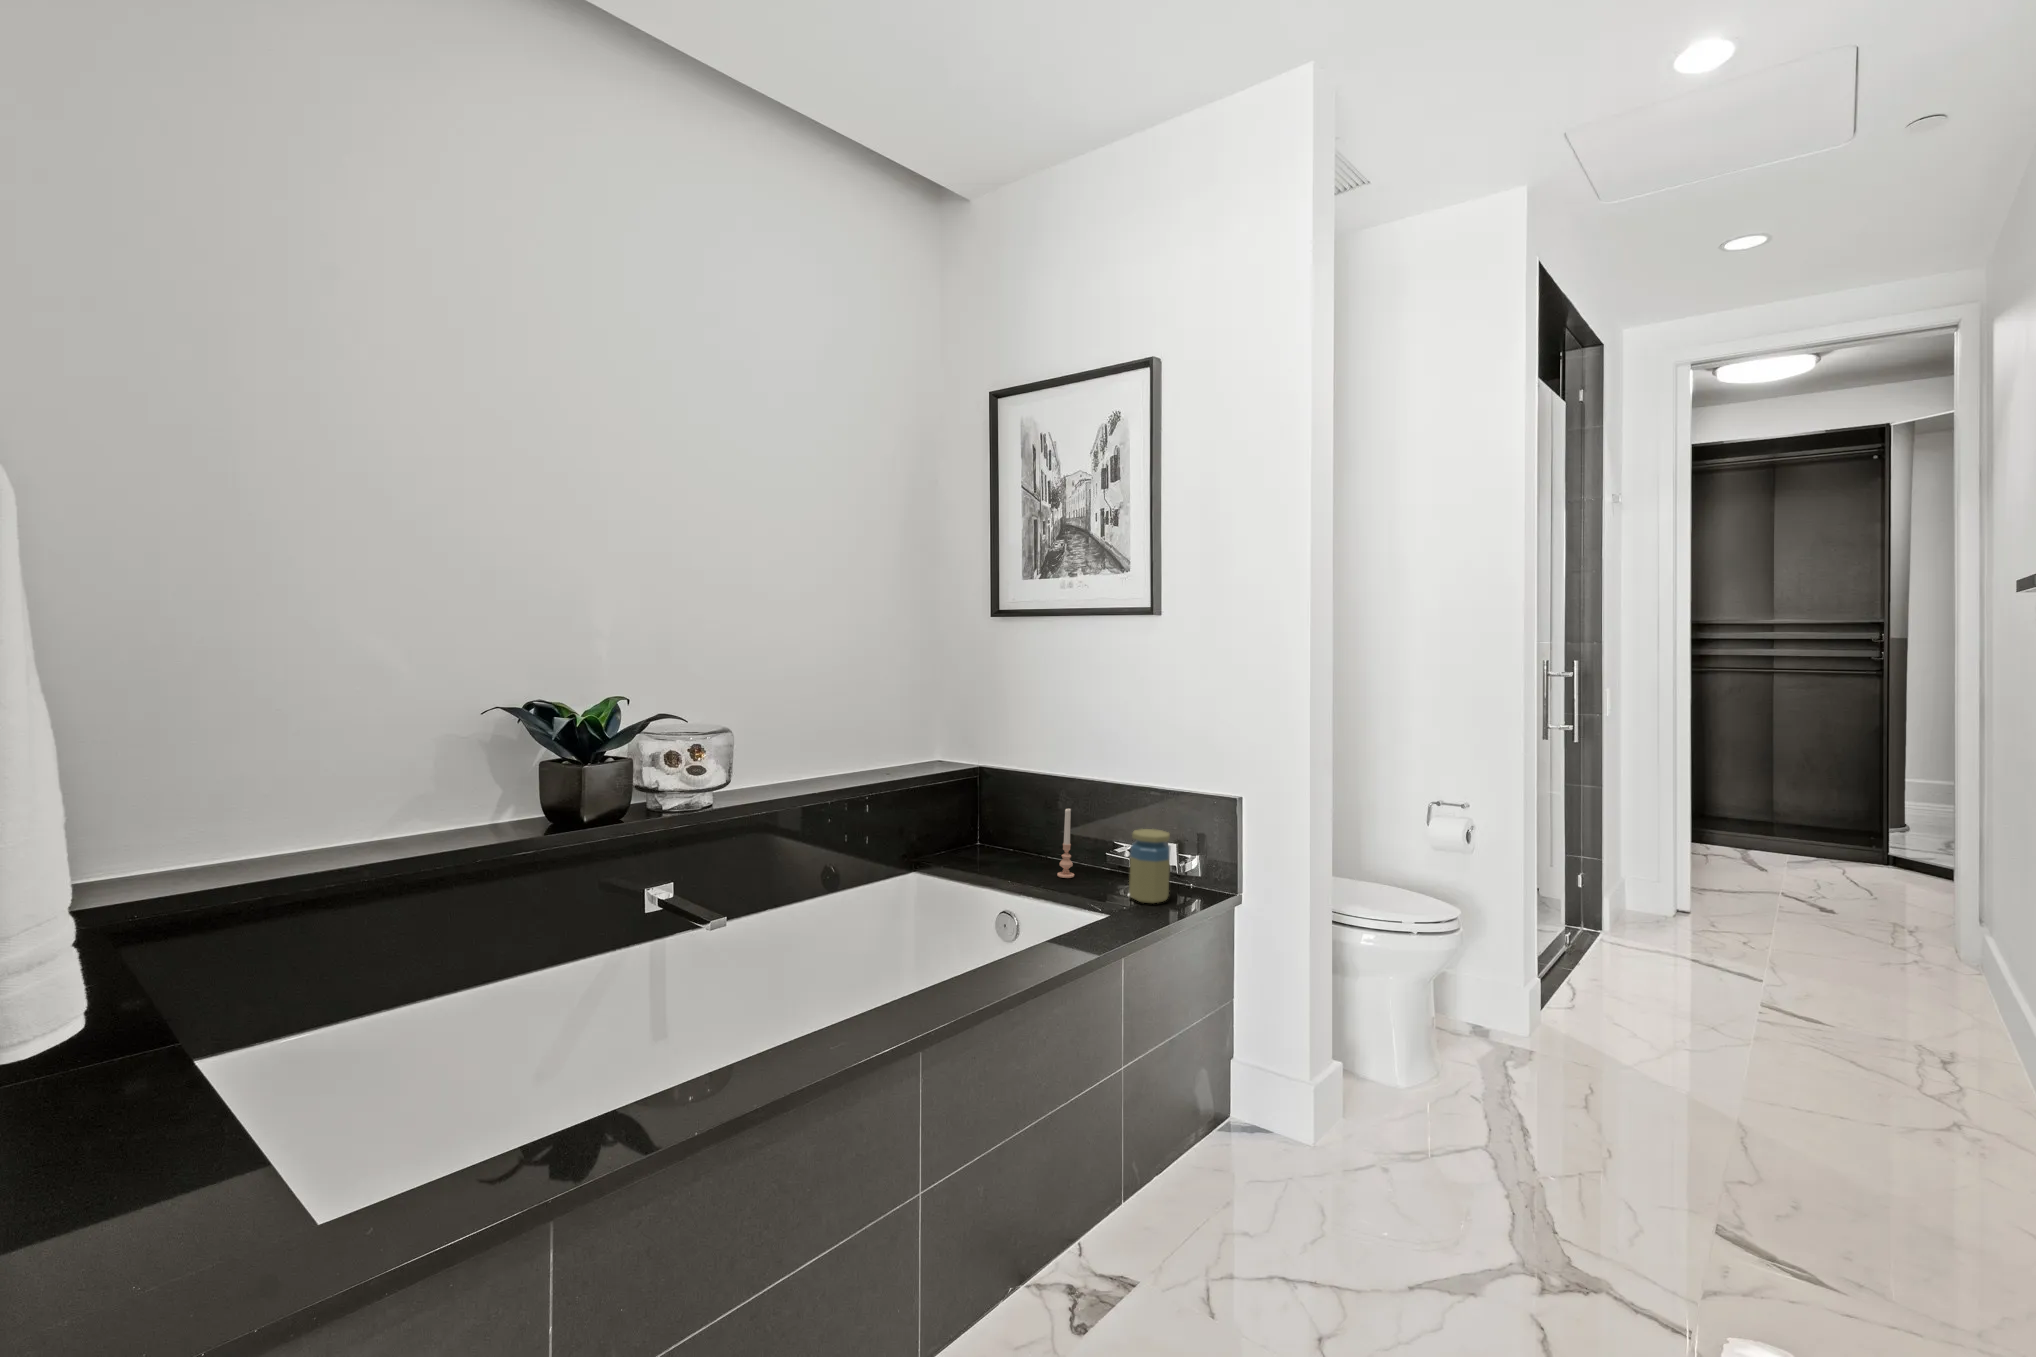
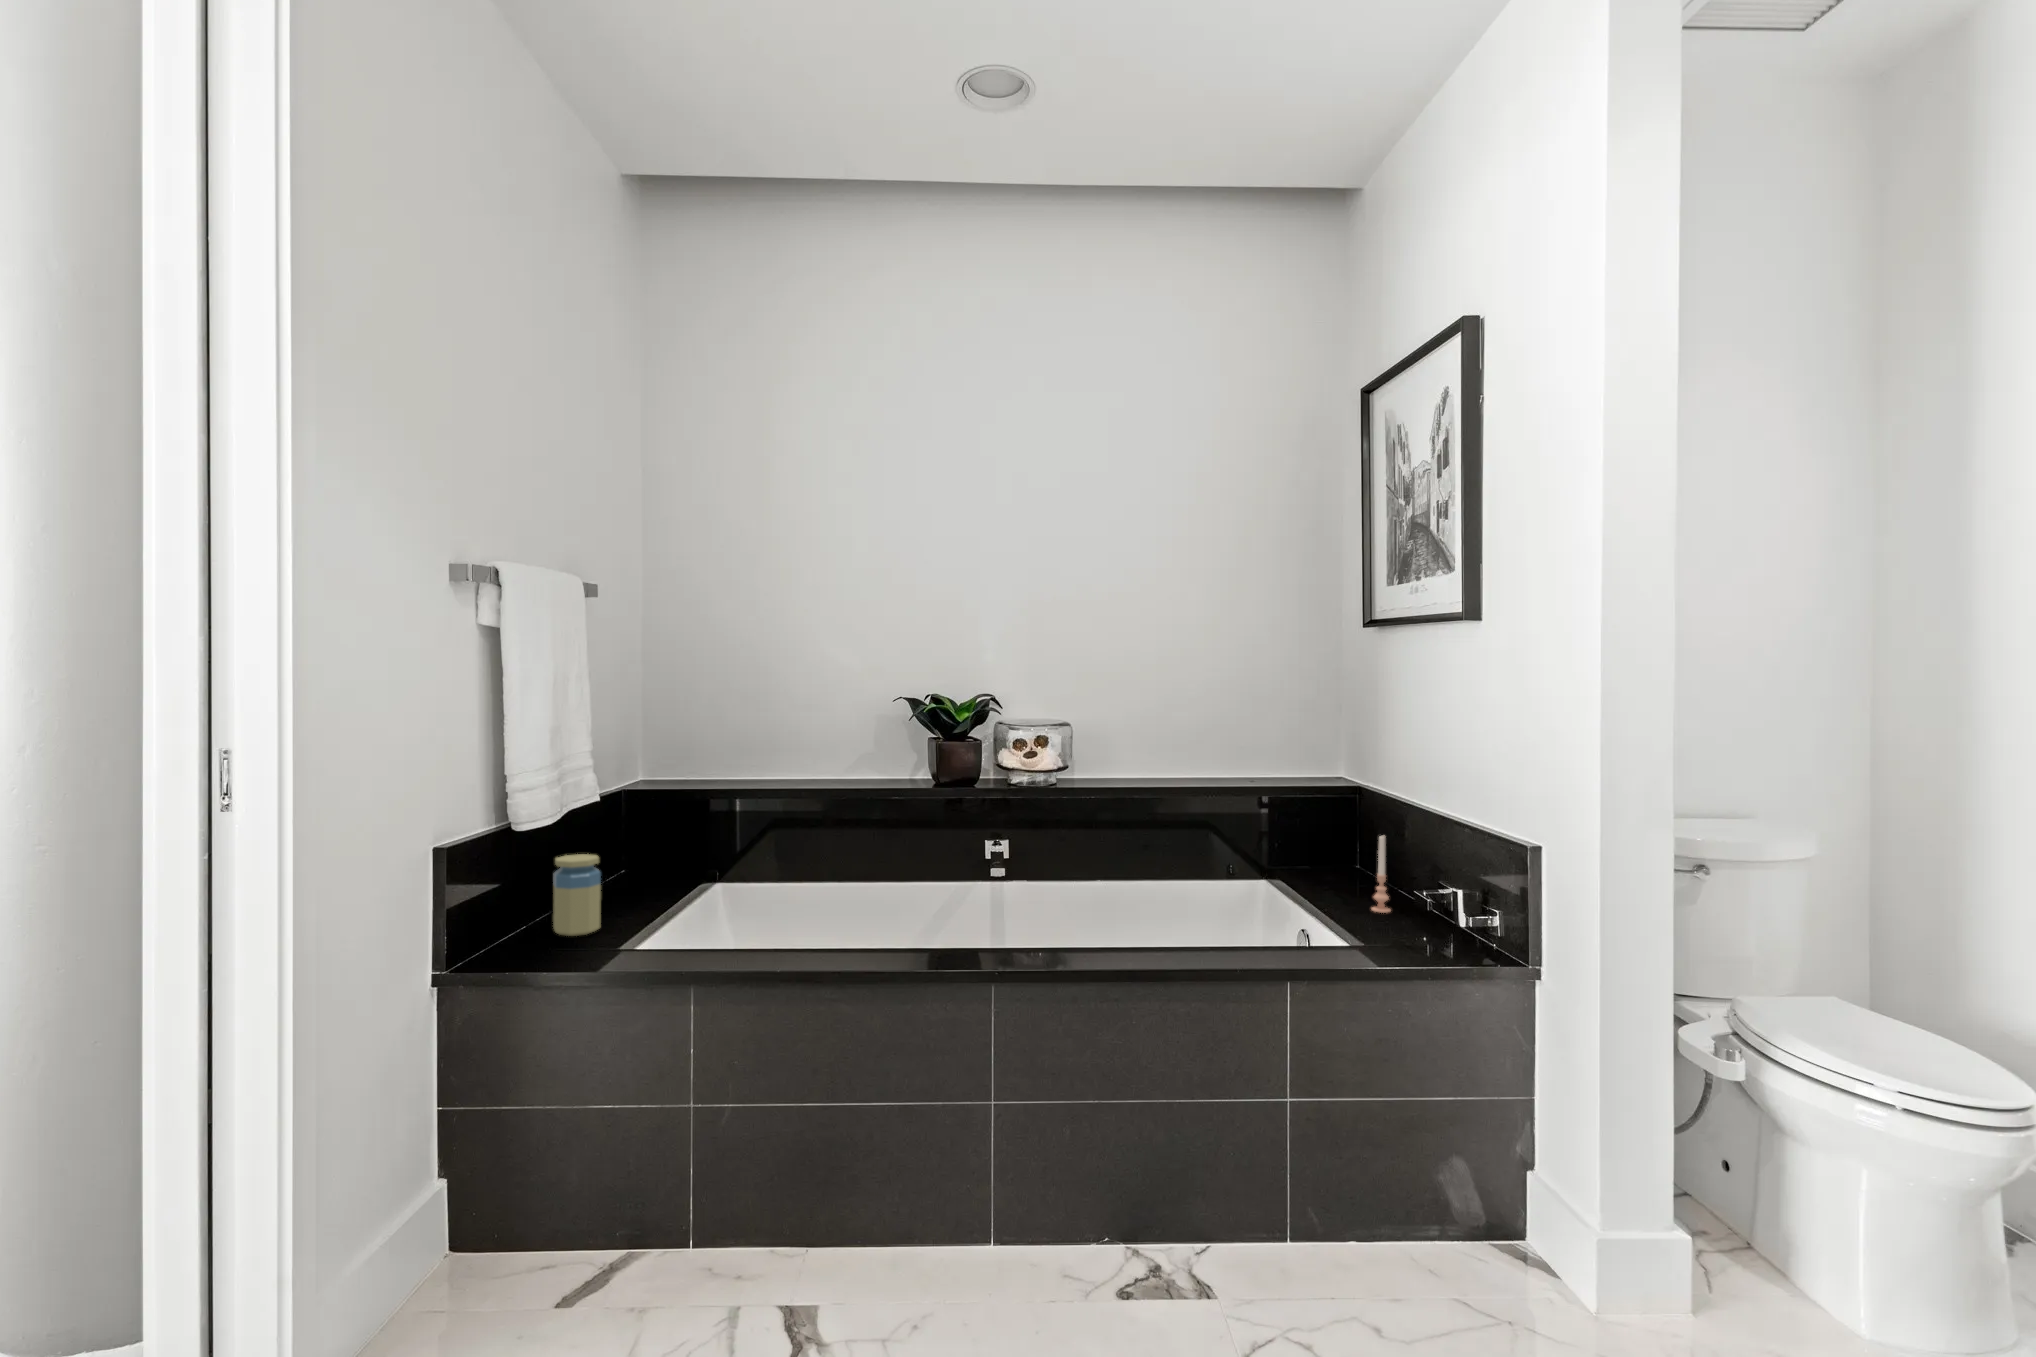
jar: present [1129,829,1170,903] -> present [553,854,601,936]

